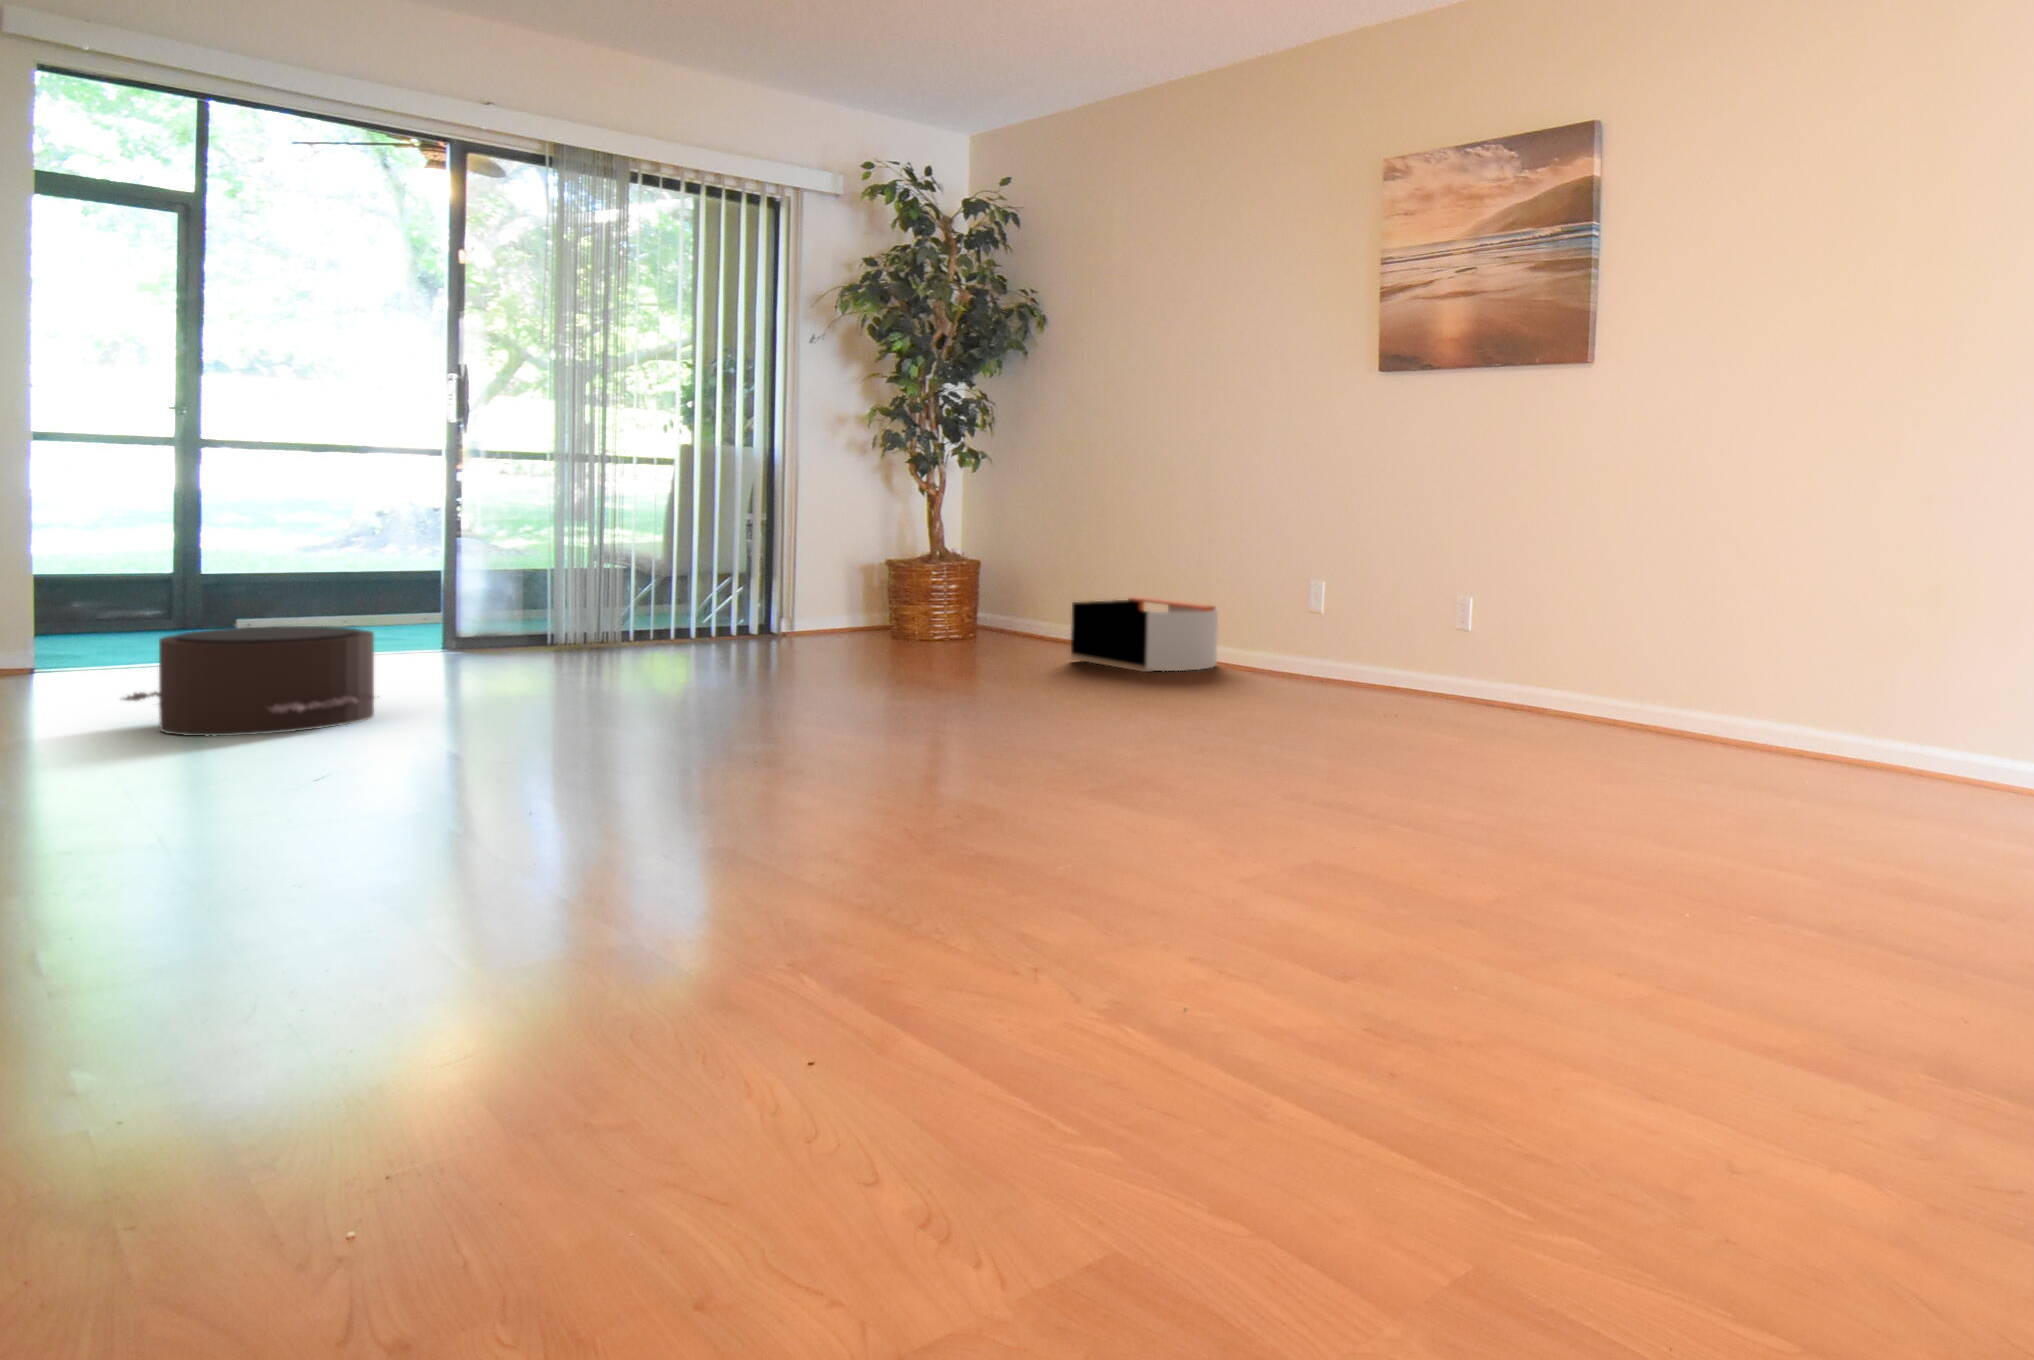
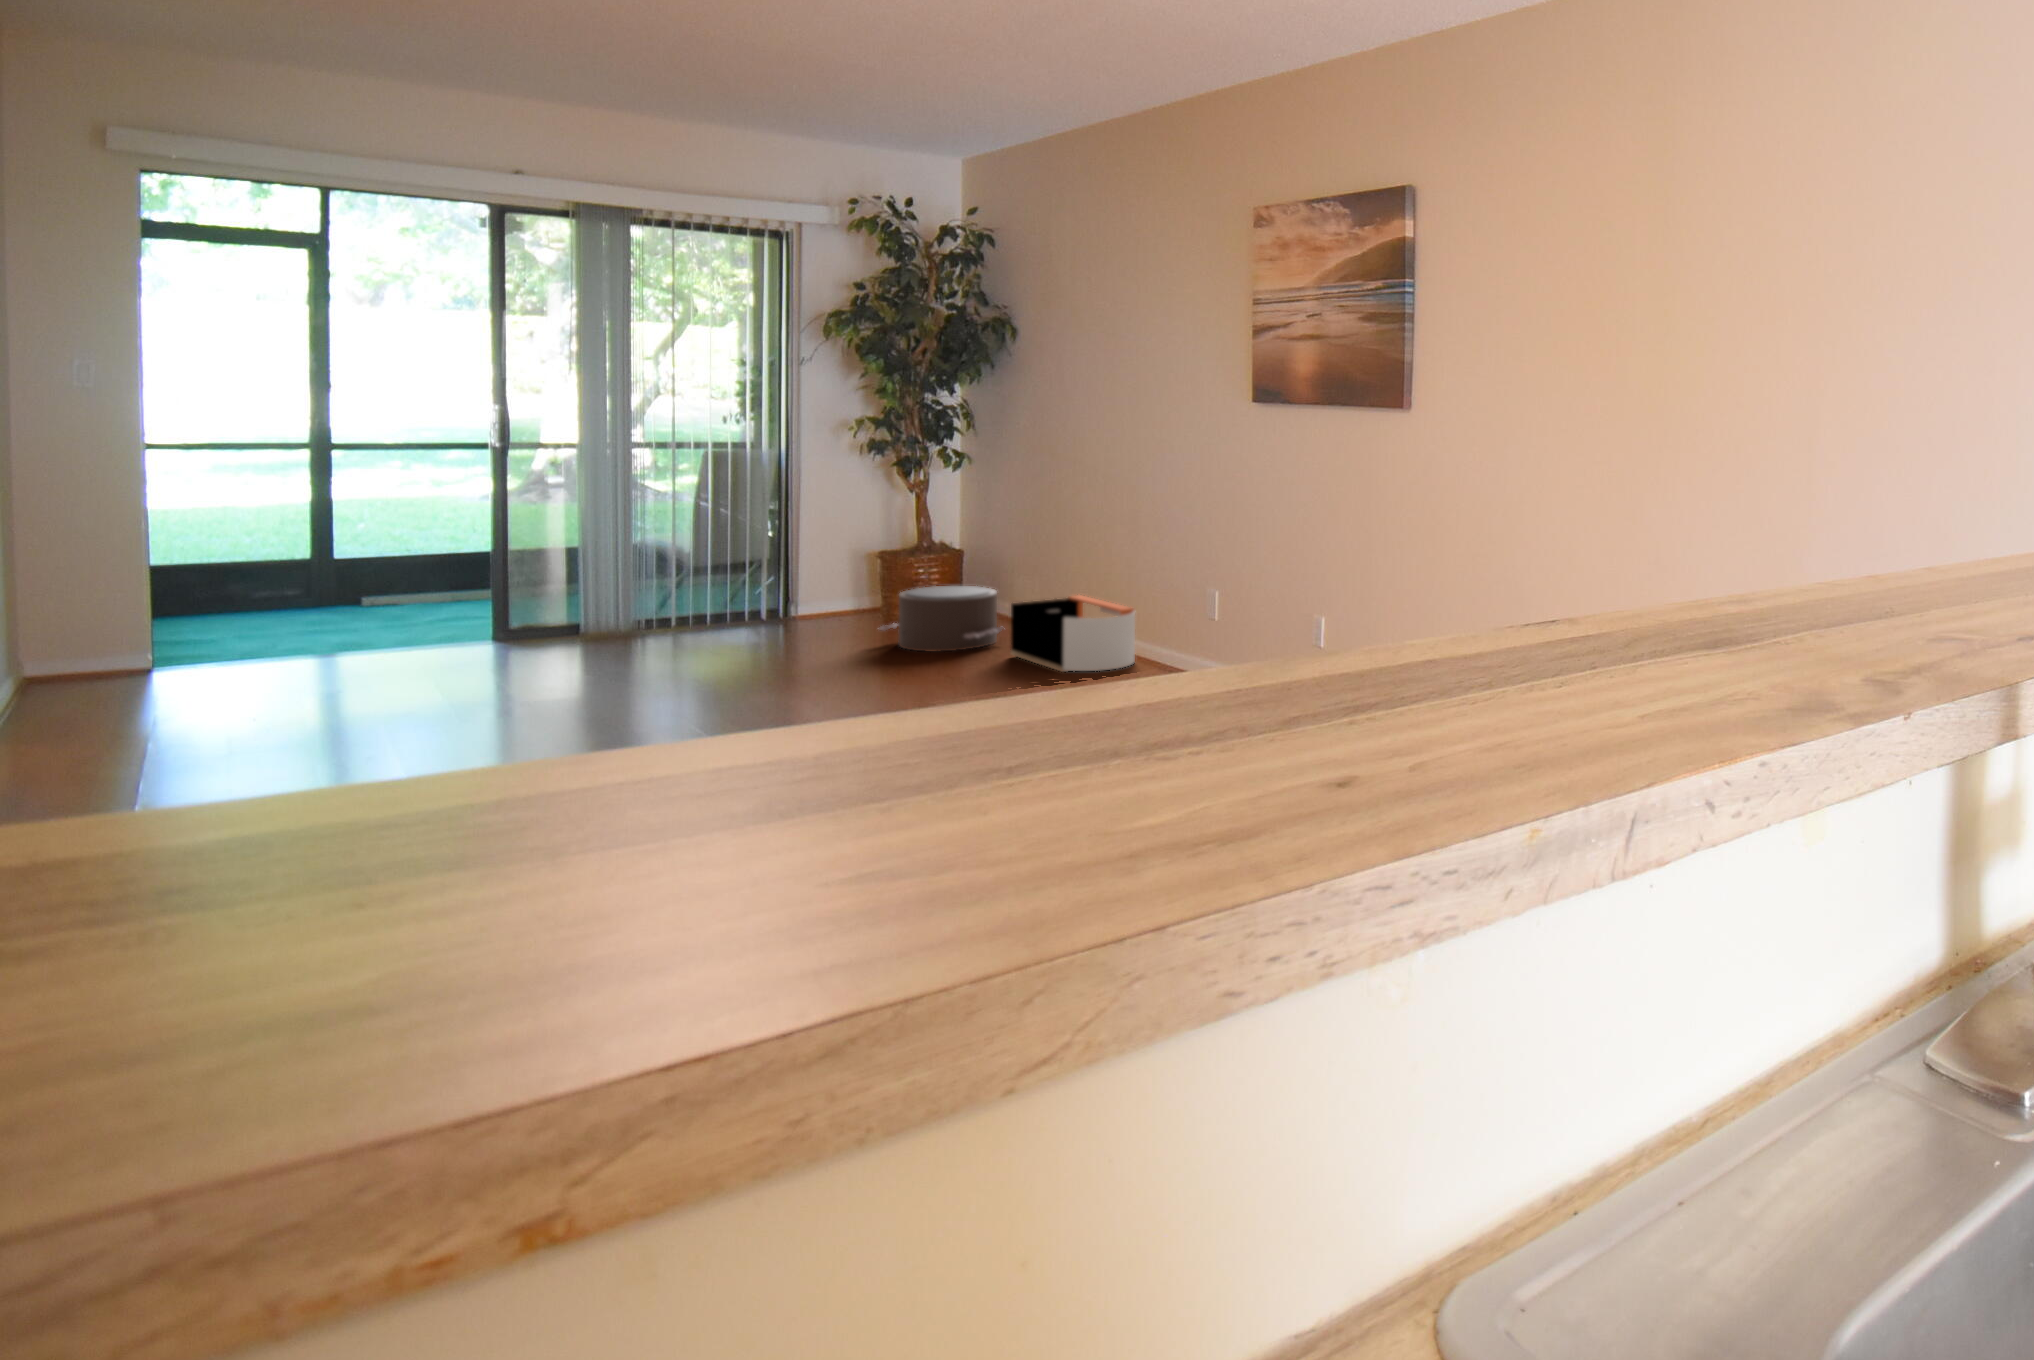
pouf: present [123,626,375,736] -> present [878,586,1002,651]

